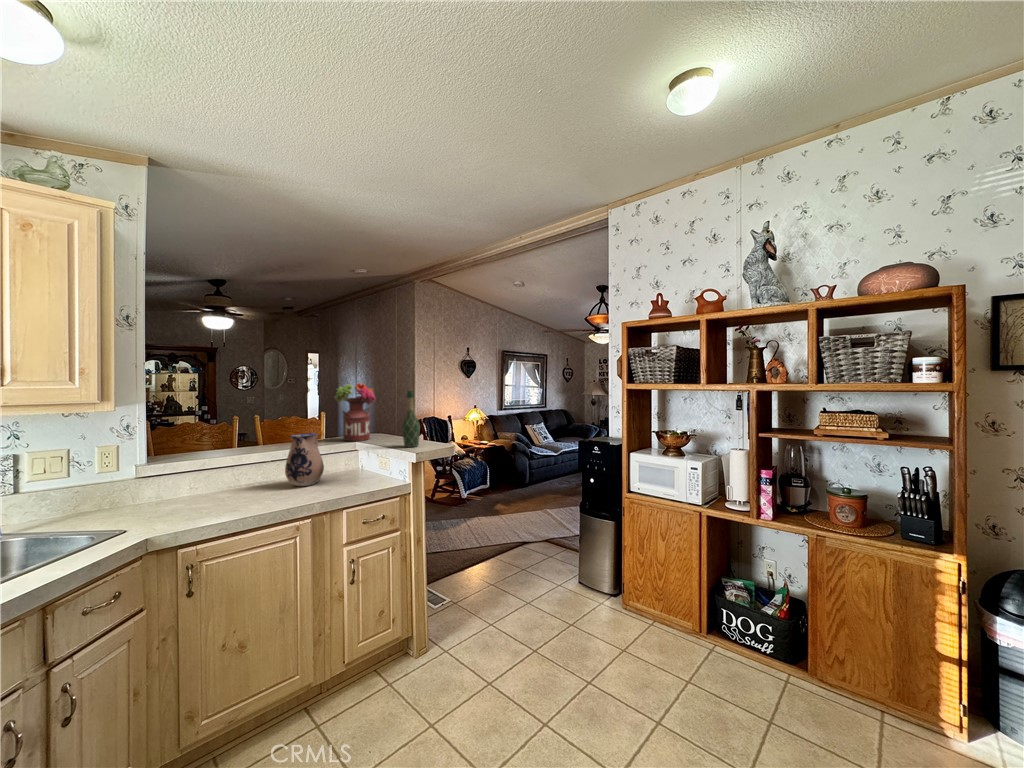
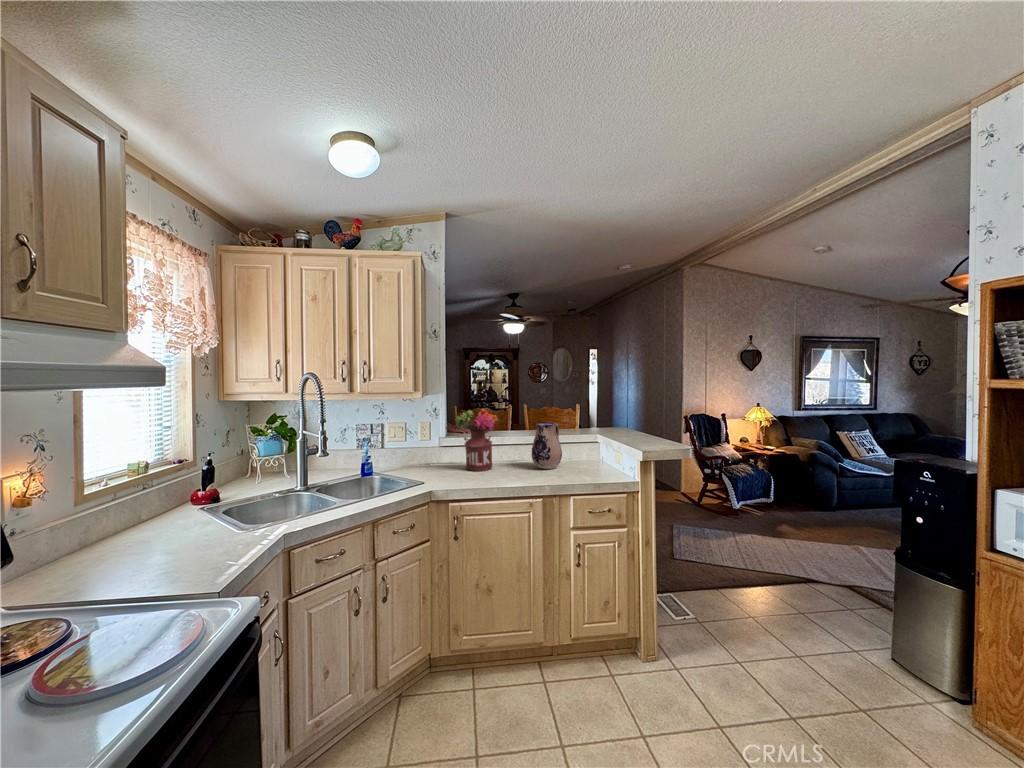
flower arrangement: present [335,383,376,441] -> present [455,409,498,471]
wine bottle: present [402,391,420,447] -> none [633,386,652,444]

